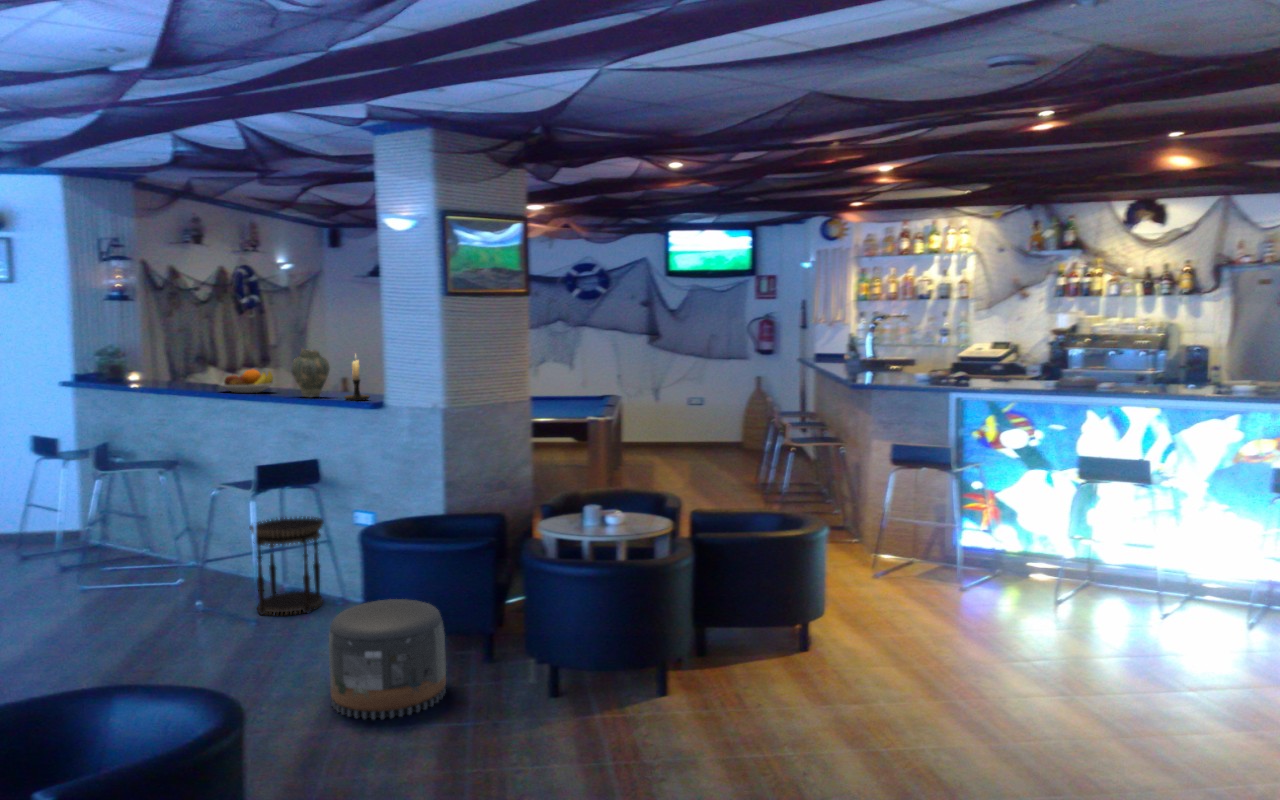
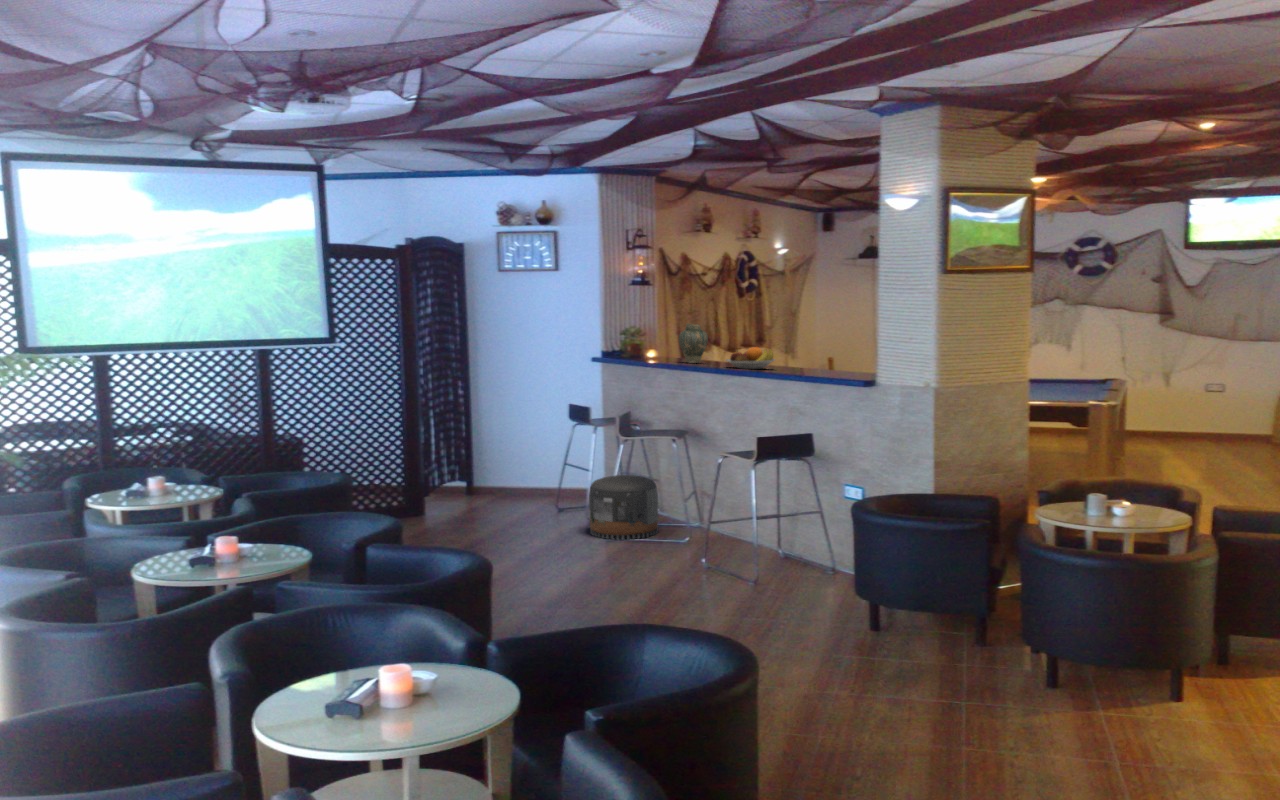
vase: present [291,349,330,397] -> present [679,323,708,363]
candle holder: present [344,356,370,401] -> none [840,332,865,378]
side table: present [249,516,324,615] -> none [749,486,817,578]
pouf: present [329,599,446,719] -> present [589,475,658,540]

